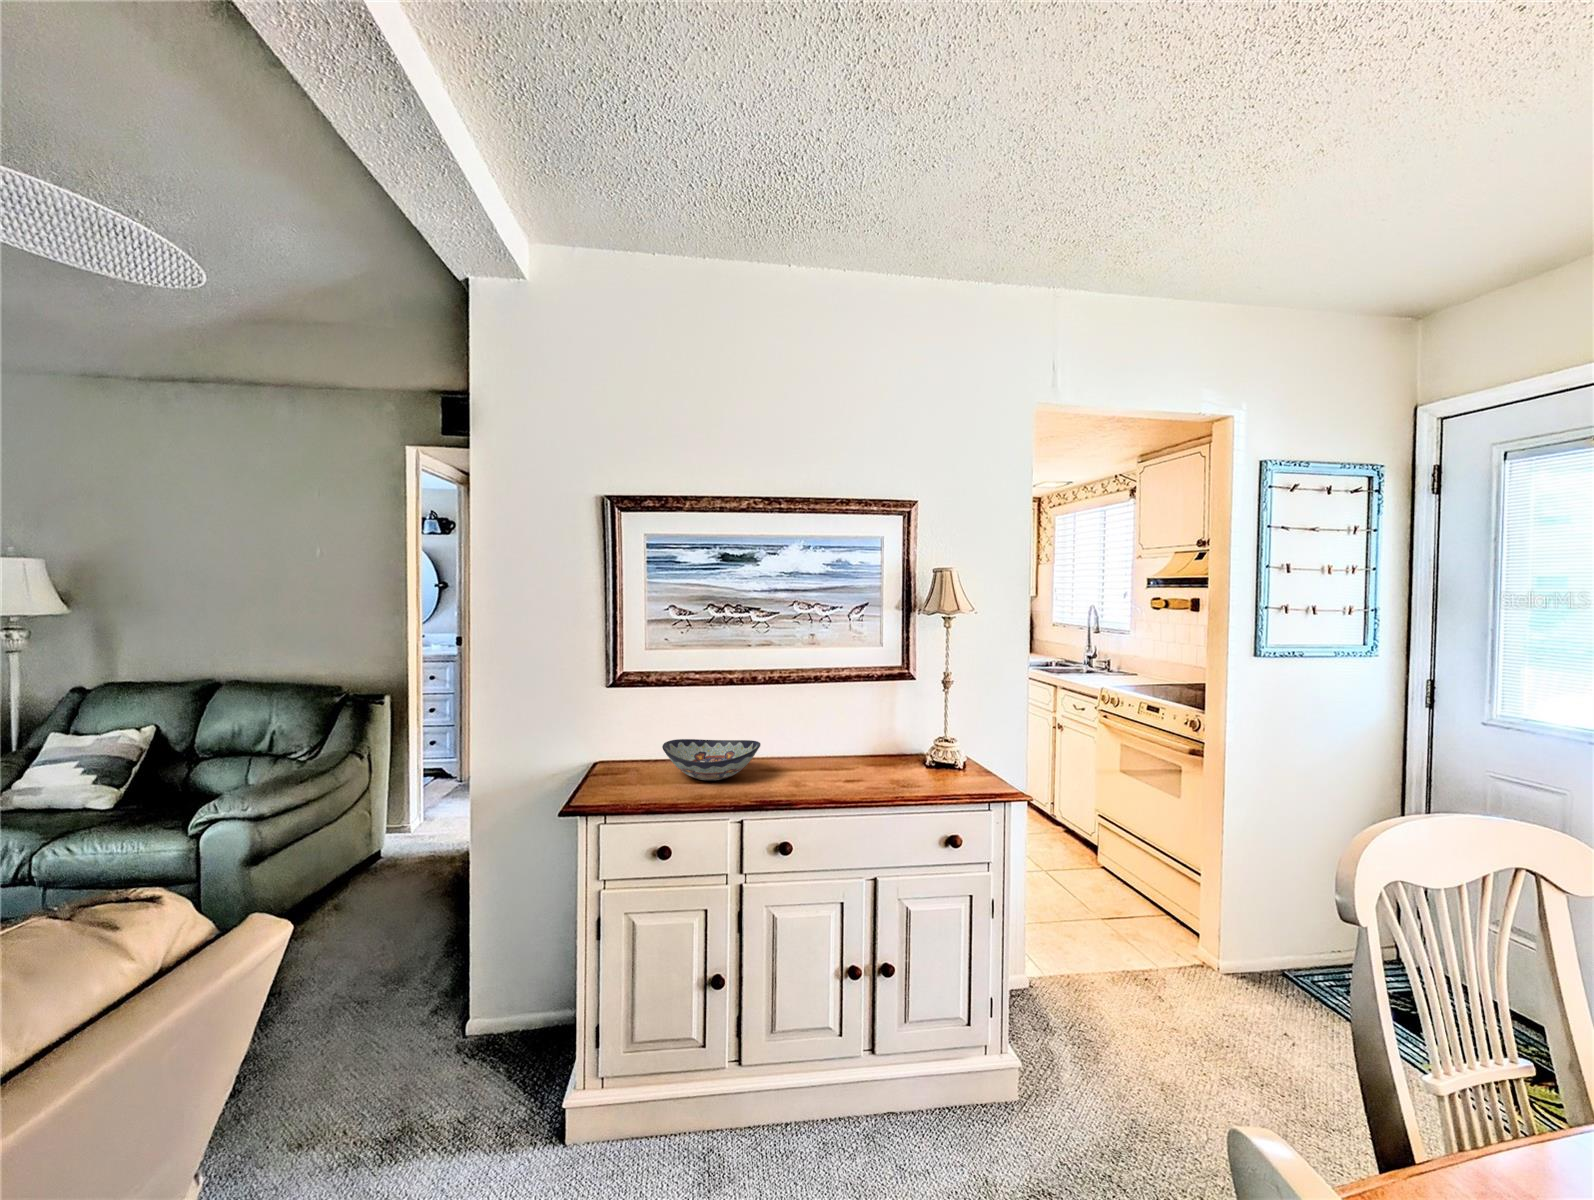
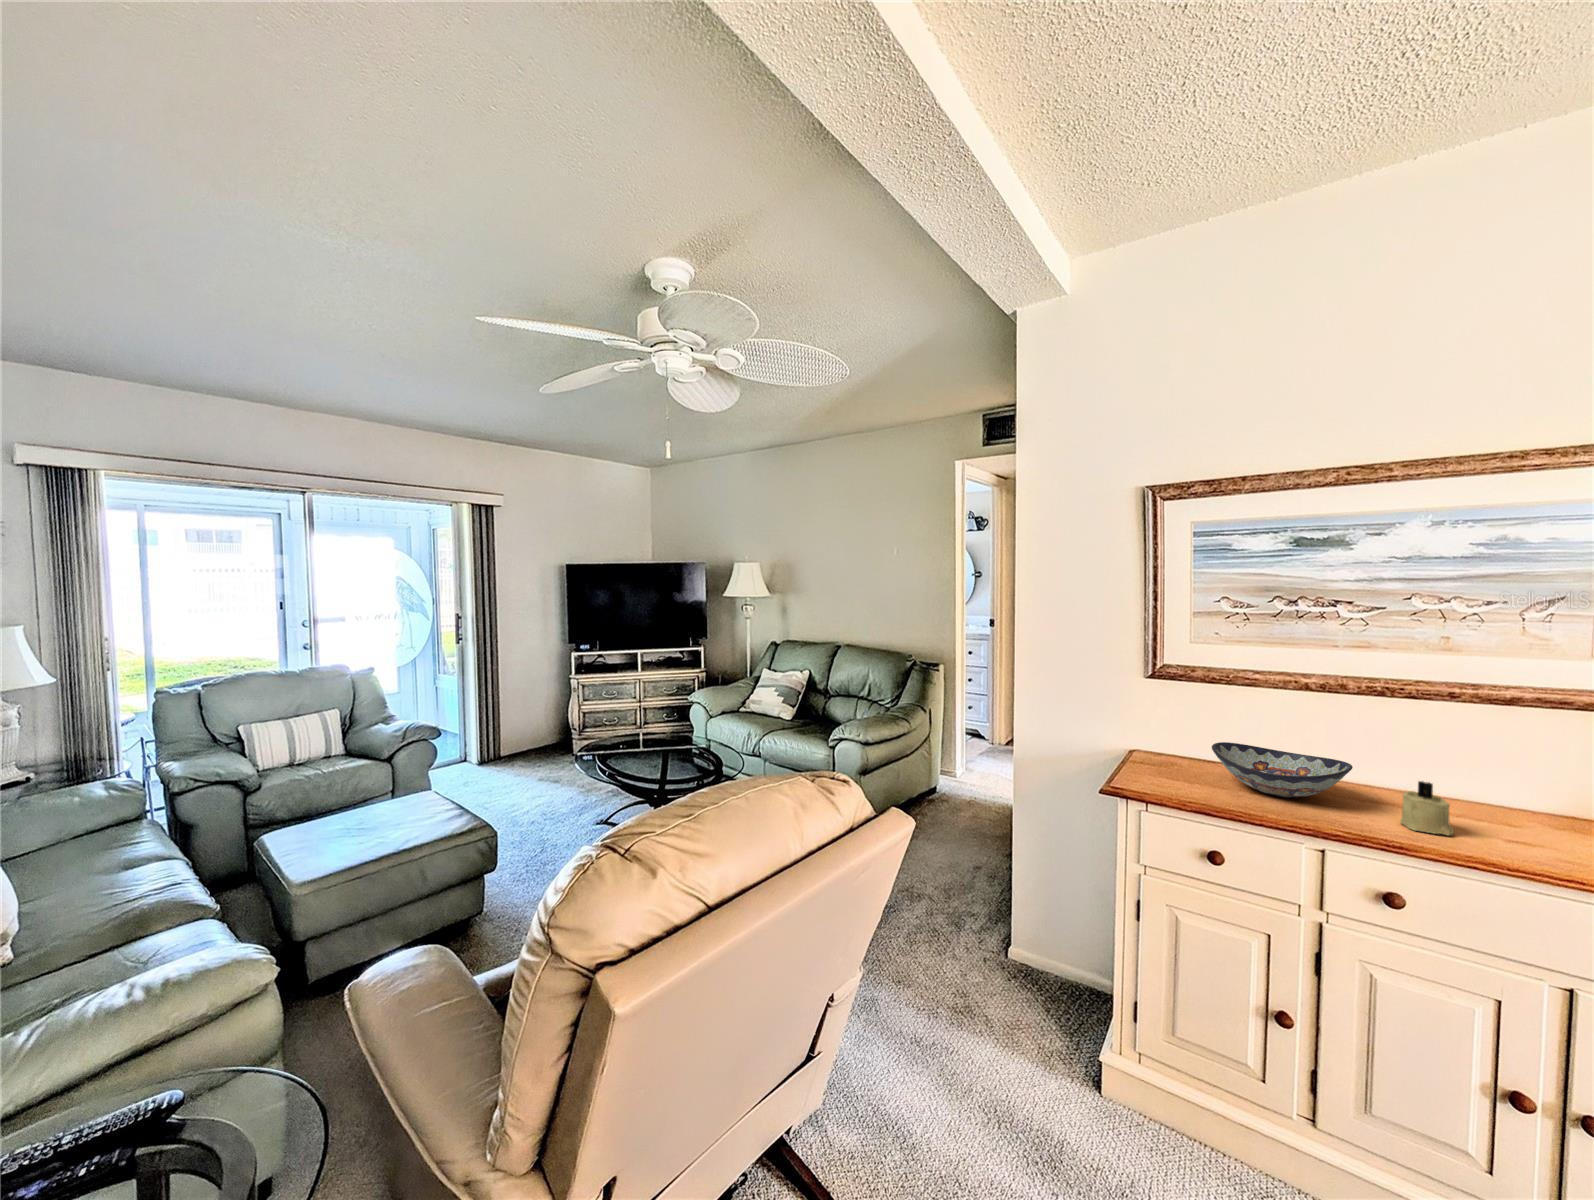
candle: none [789,747,818,787] -> present [1400,781,1454,835]

